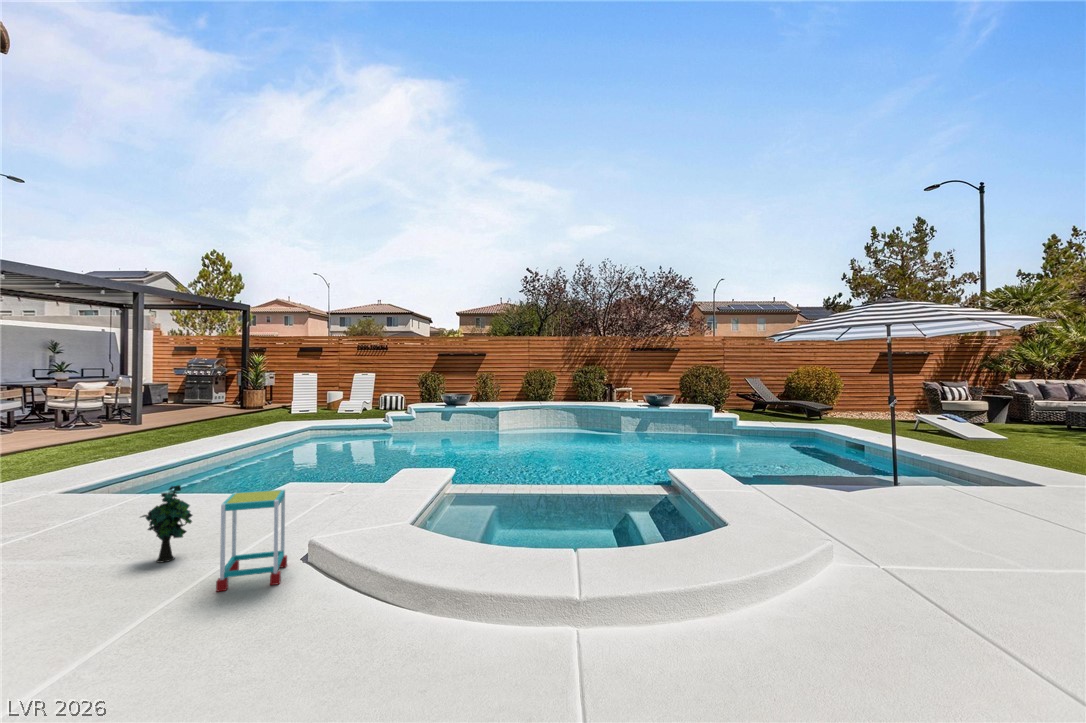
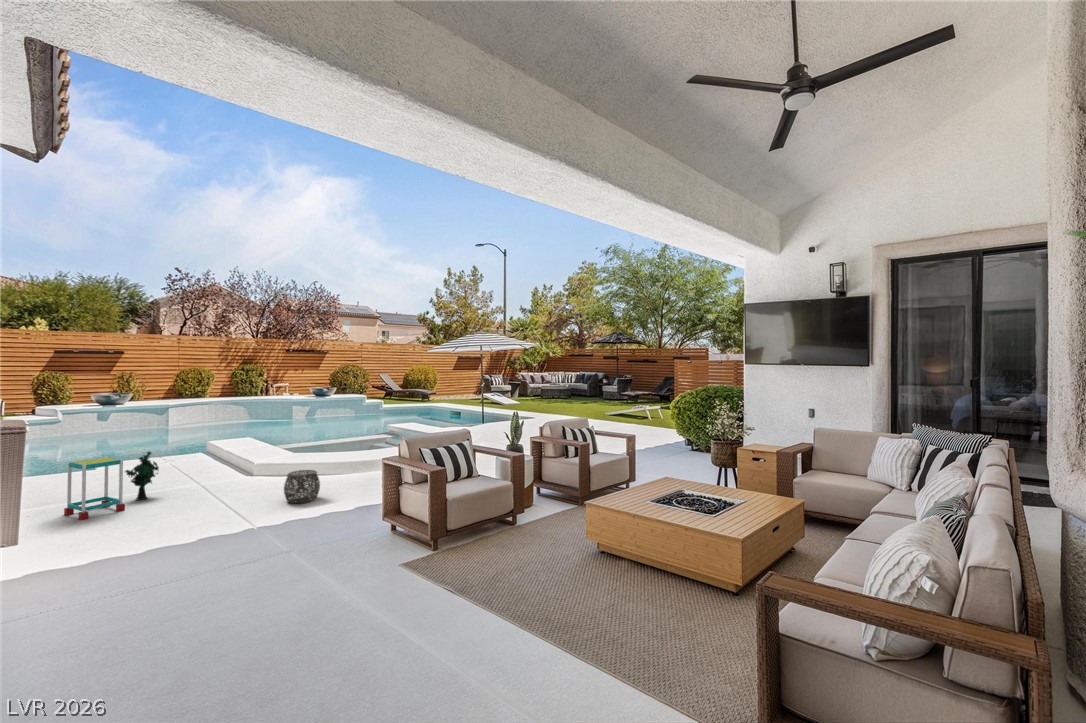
side table: present [216,490,287,592] -> present [64,457,125,520]
woven basket: none [185,585,279,685] -> present [284,470,320,504]

